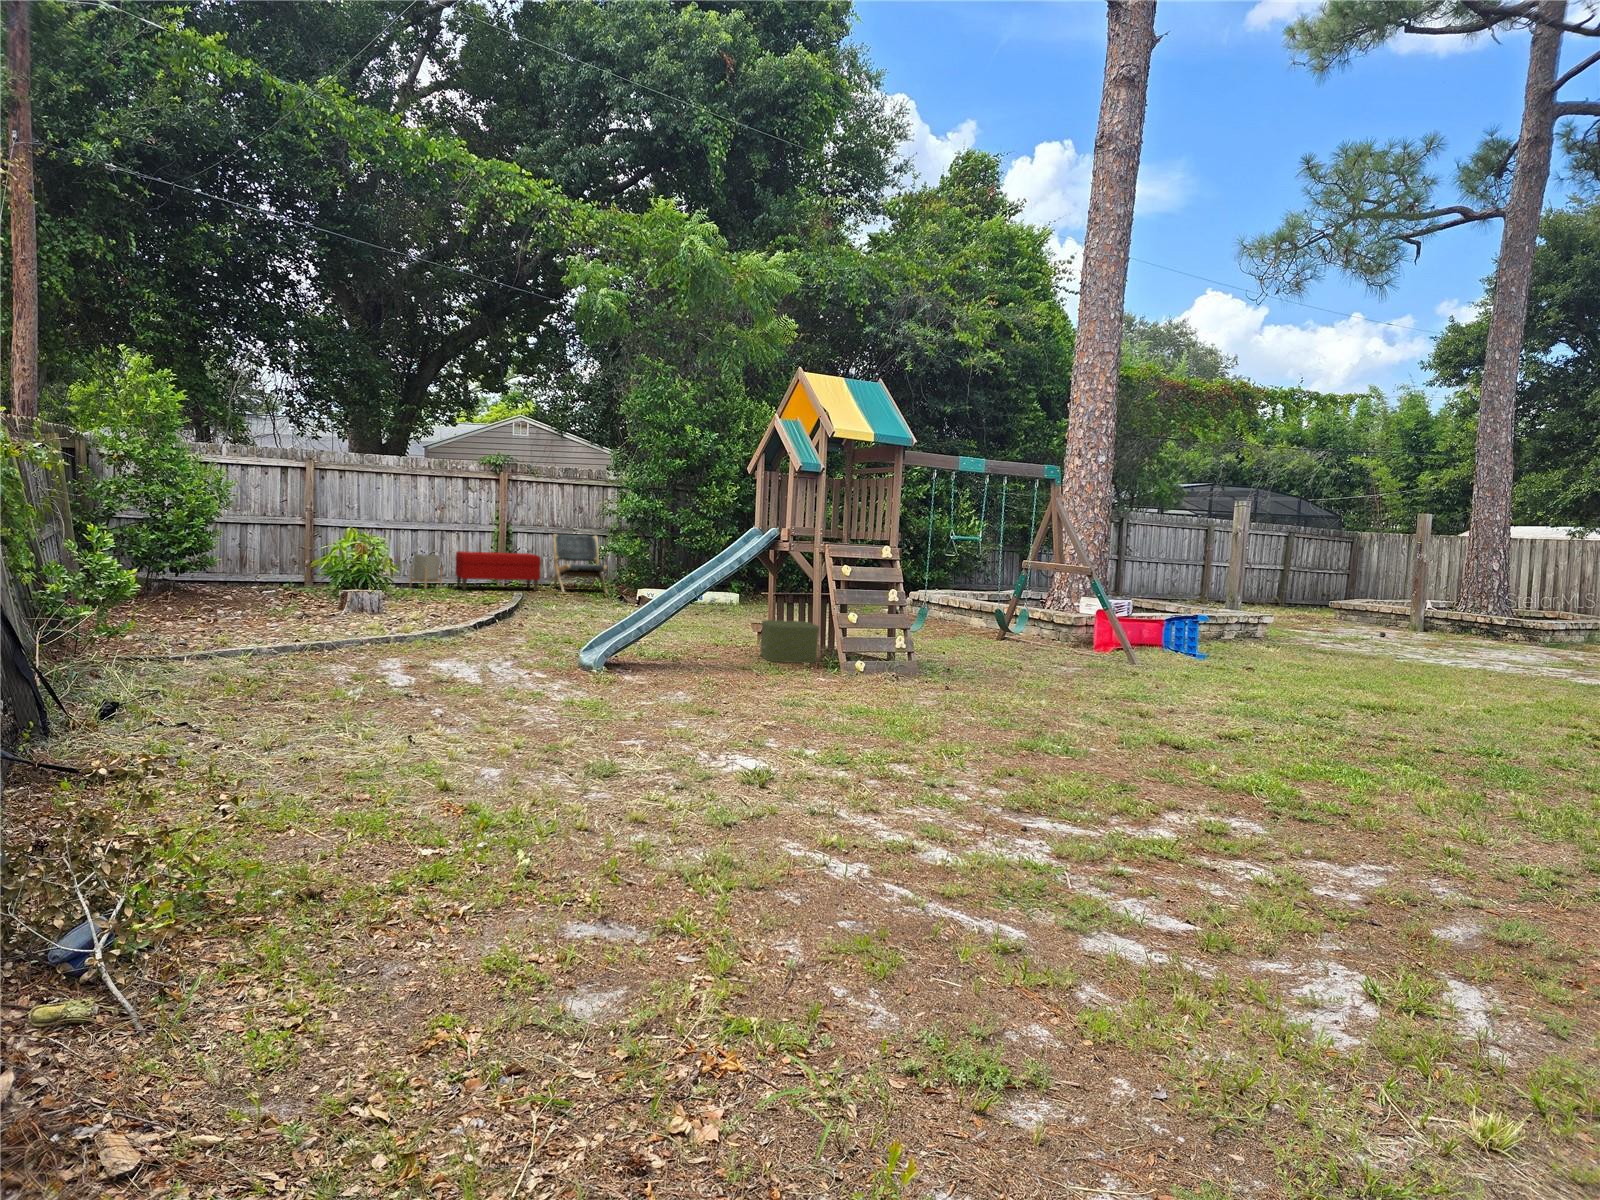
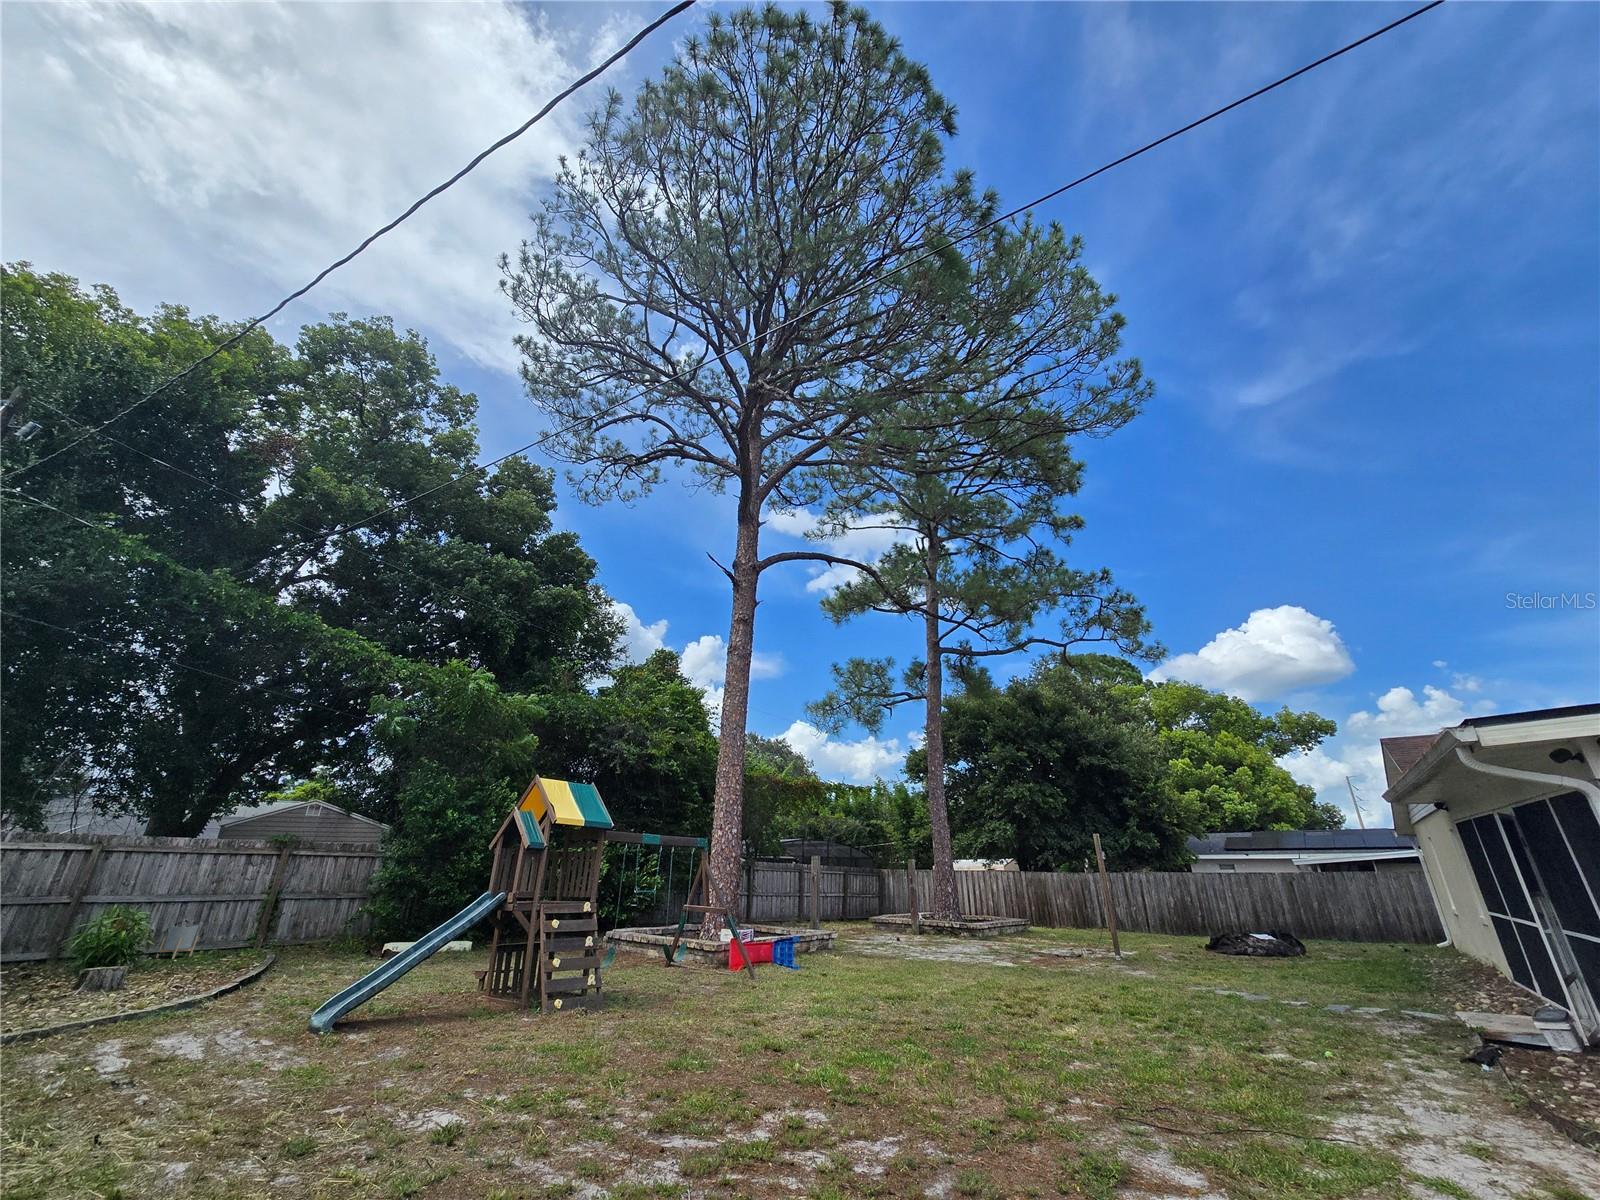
lounge chair: present [553,534,608,593] -> none [305,898,362,952]
bench: present [455,551,541,591] -> none [208,918,301,957]
storage box: present [760,620,819,663] -> none [477,967,528,1005]

